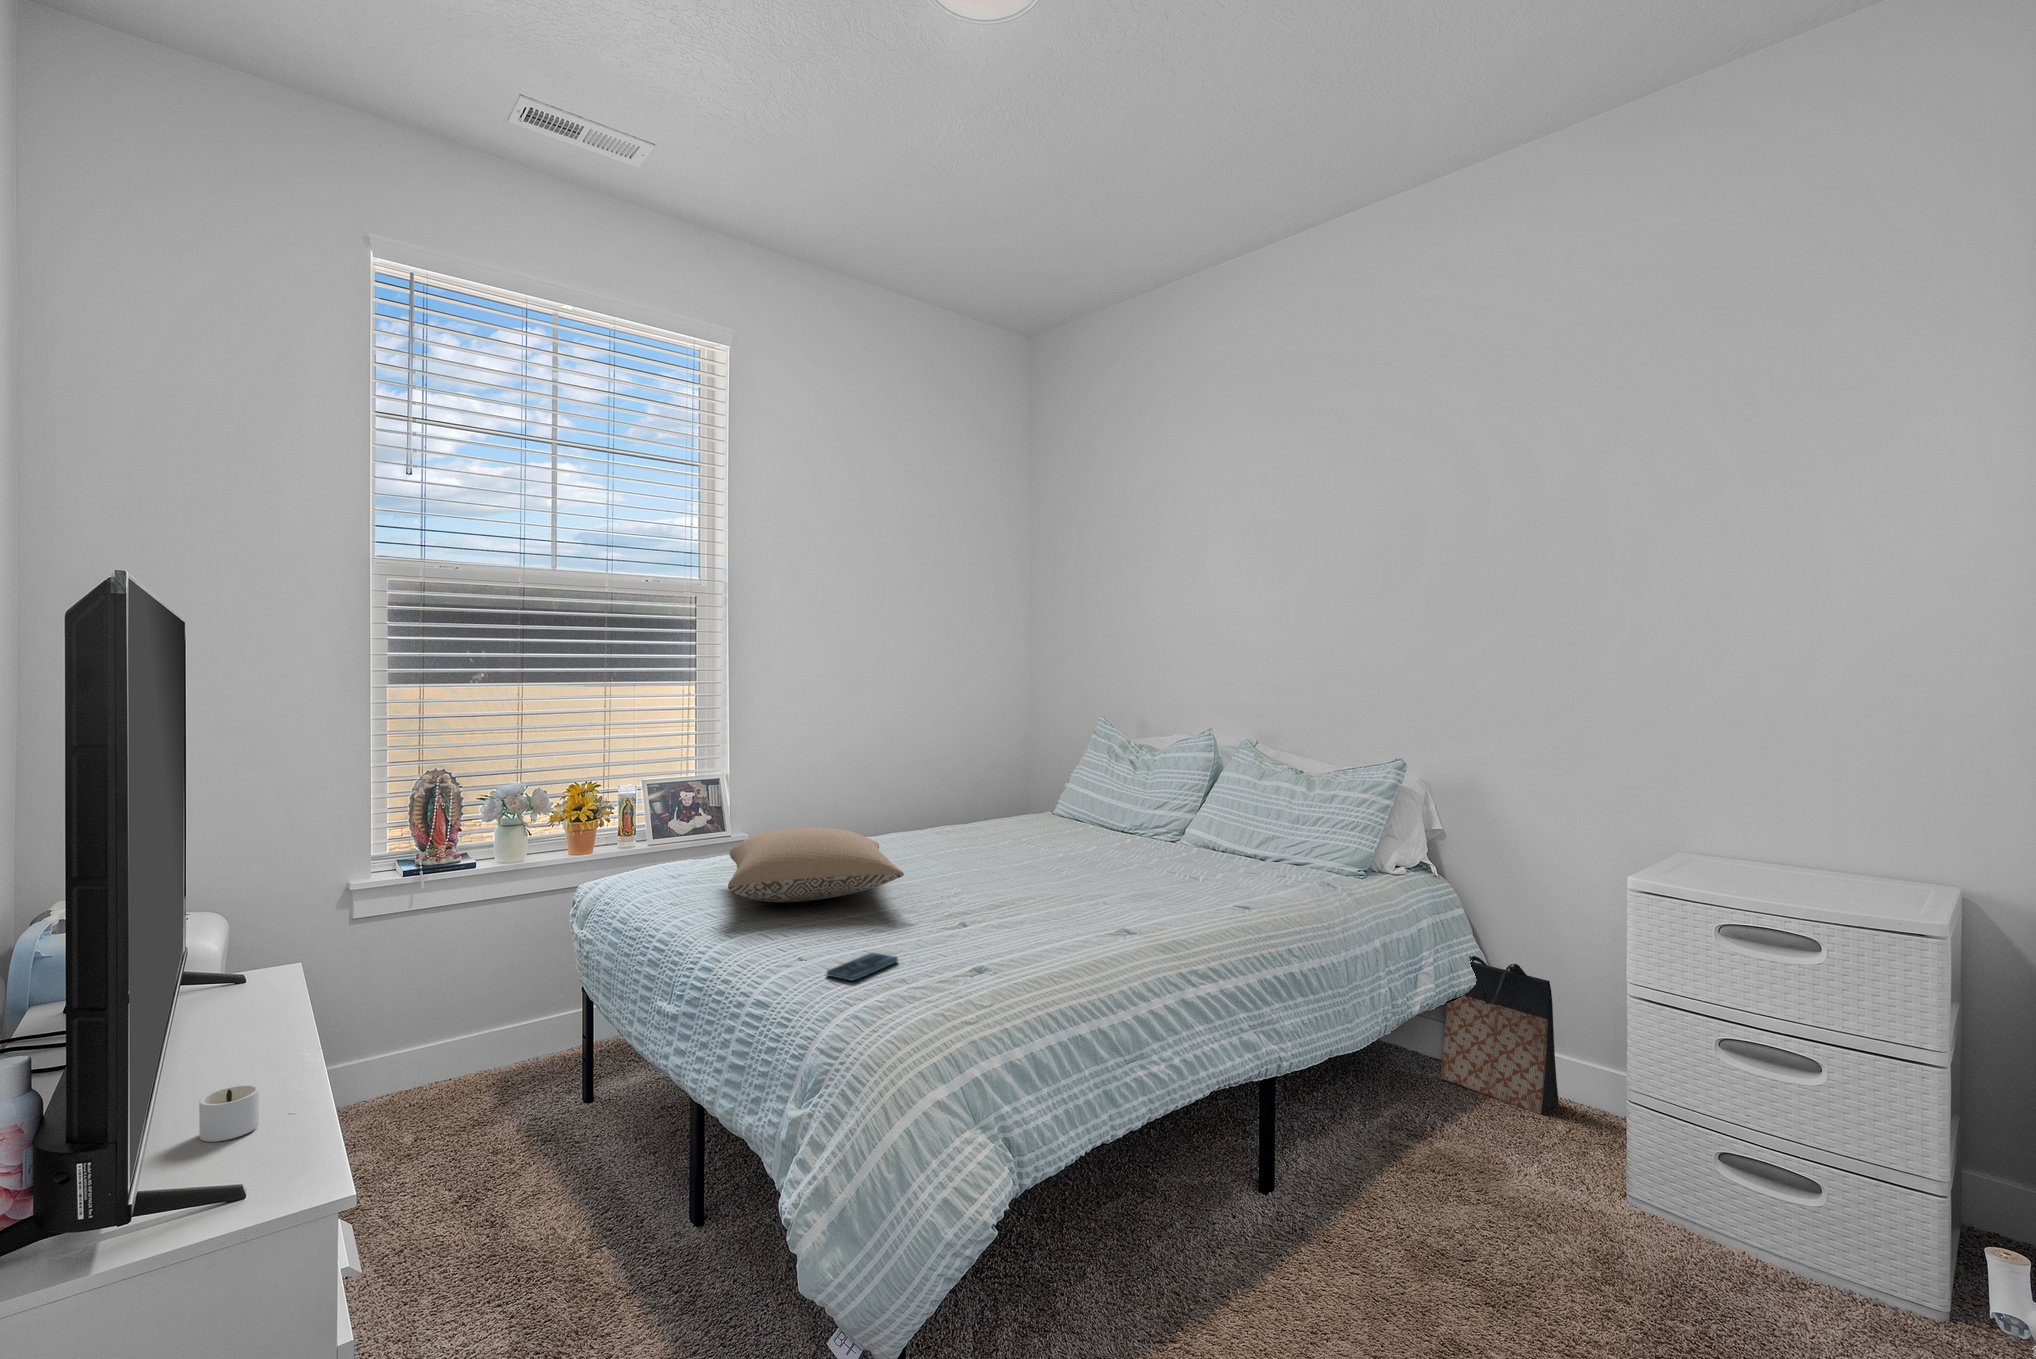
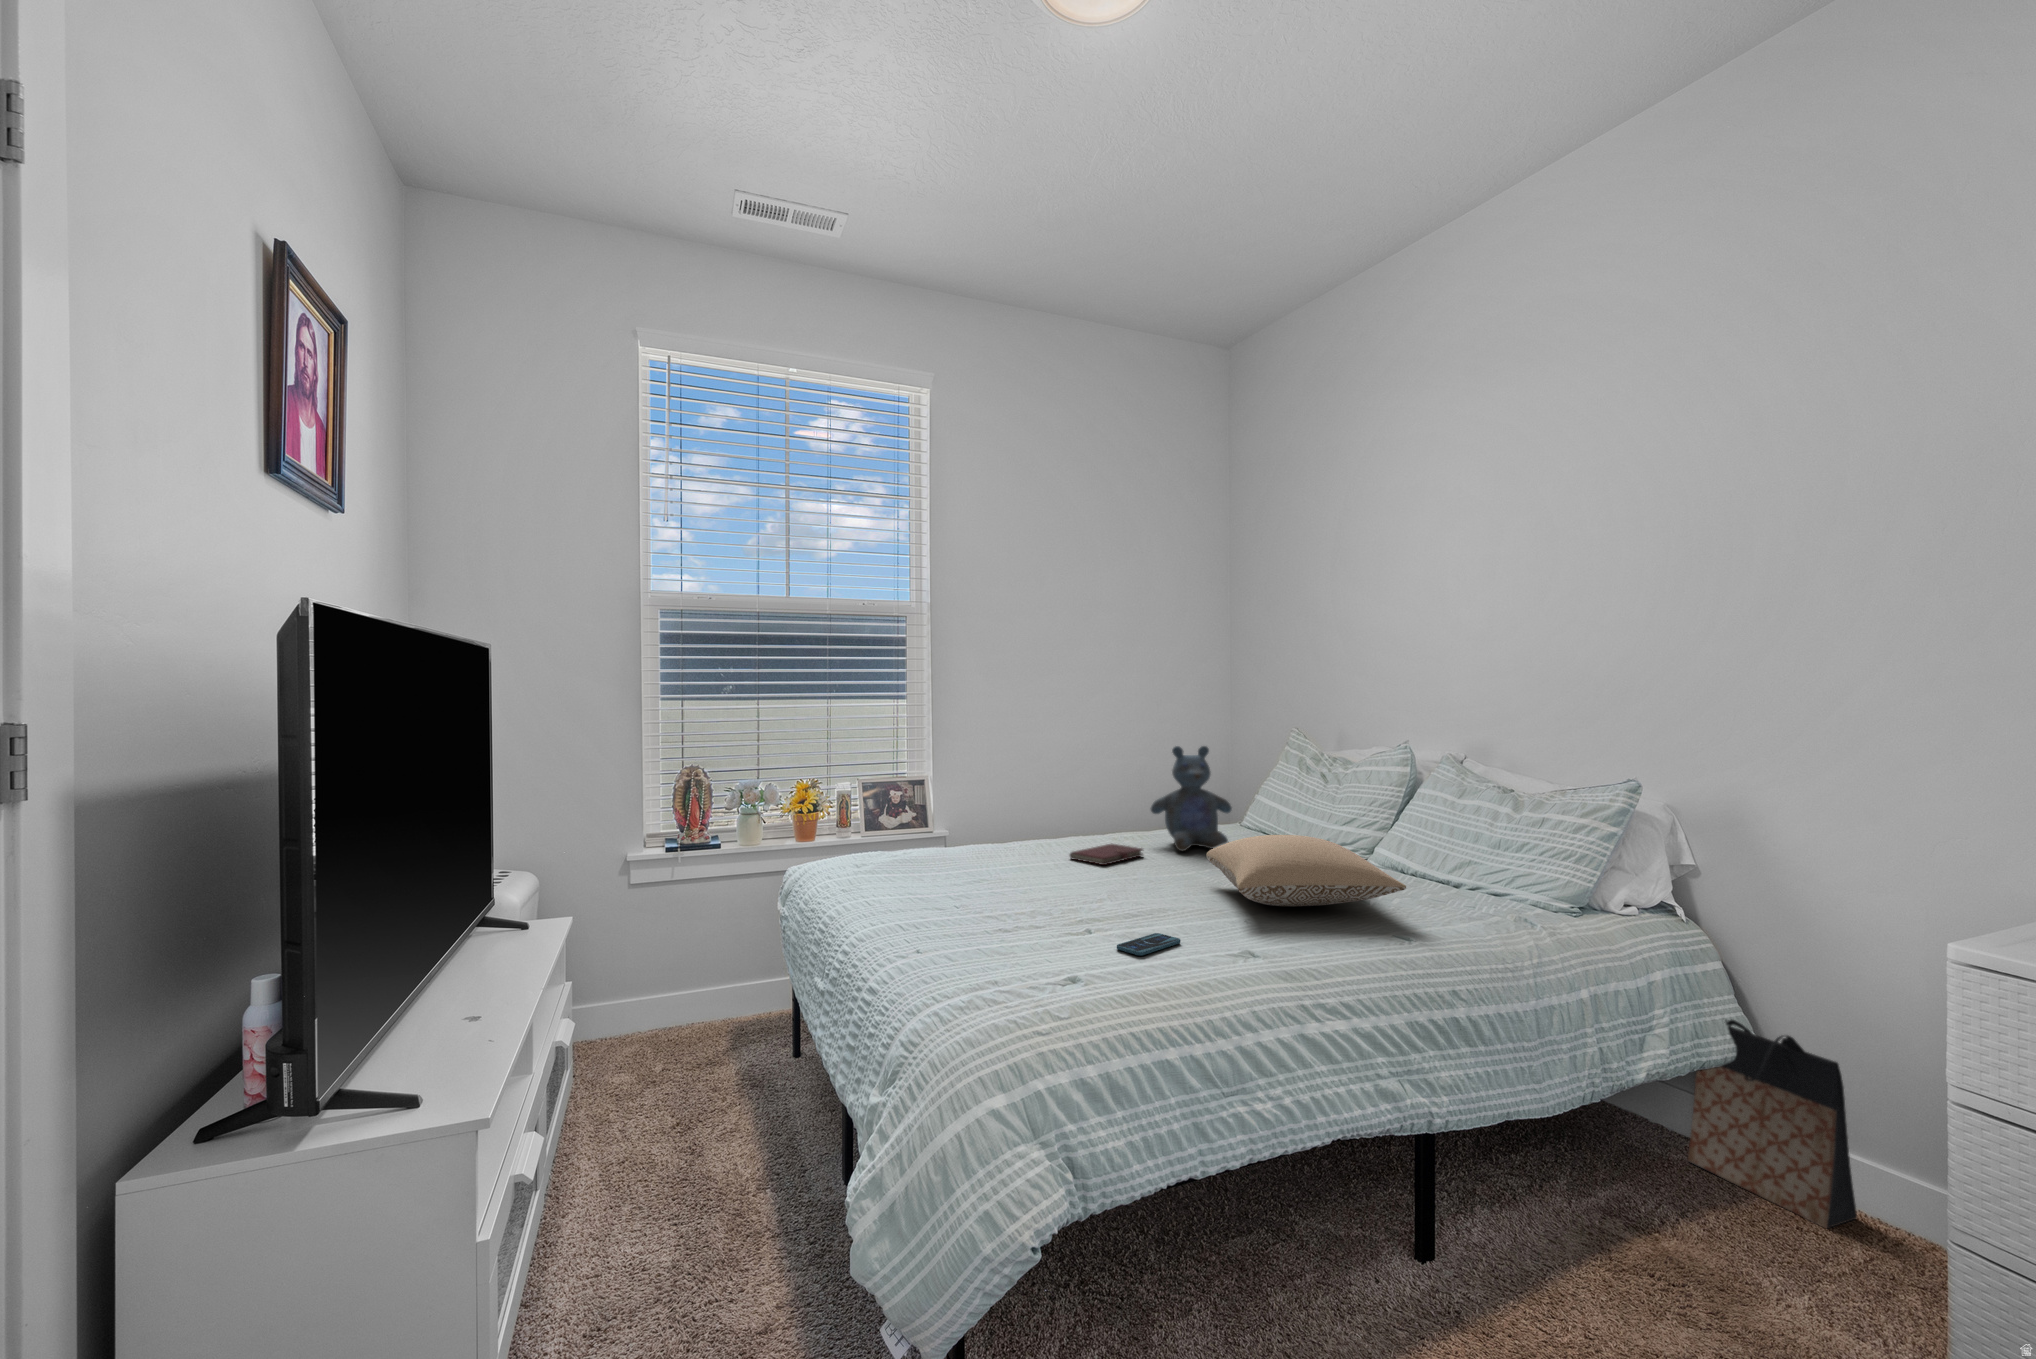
stuffed bear: none [974,736,1054,842] -> present [1150,746,1232,851]
pillow: present [728,827,904,902] -> present [1206,835,1406,906]
notebook: none [902,838,975,860] -> present [1070,844,1143,865]
smartphone: present [826,953,898,981] -> present [1117,933,1181,955]
candle: present [199,1085,259,1142] -> none [412,1014,476,1058]

